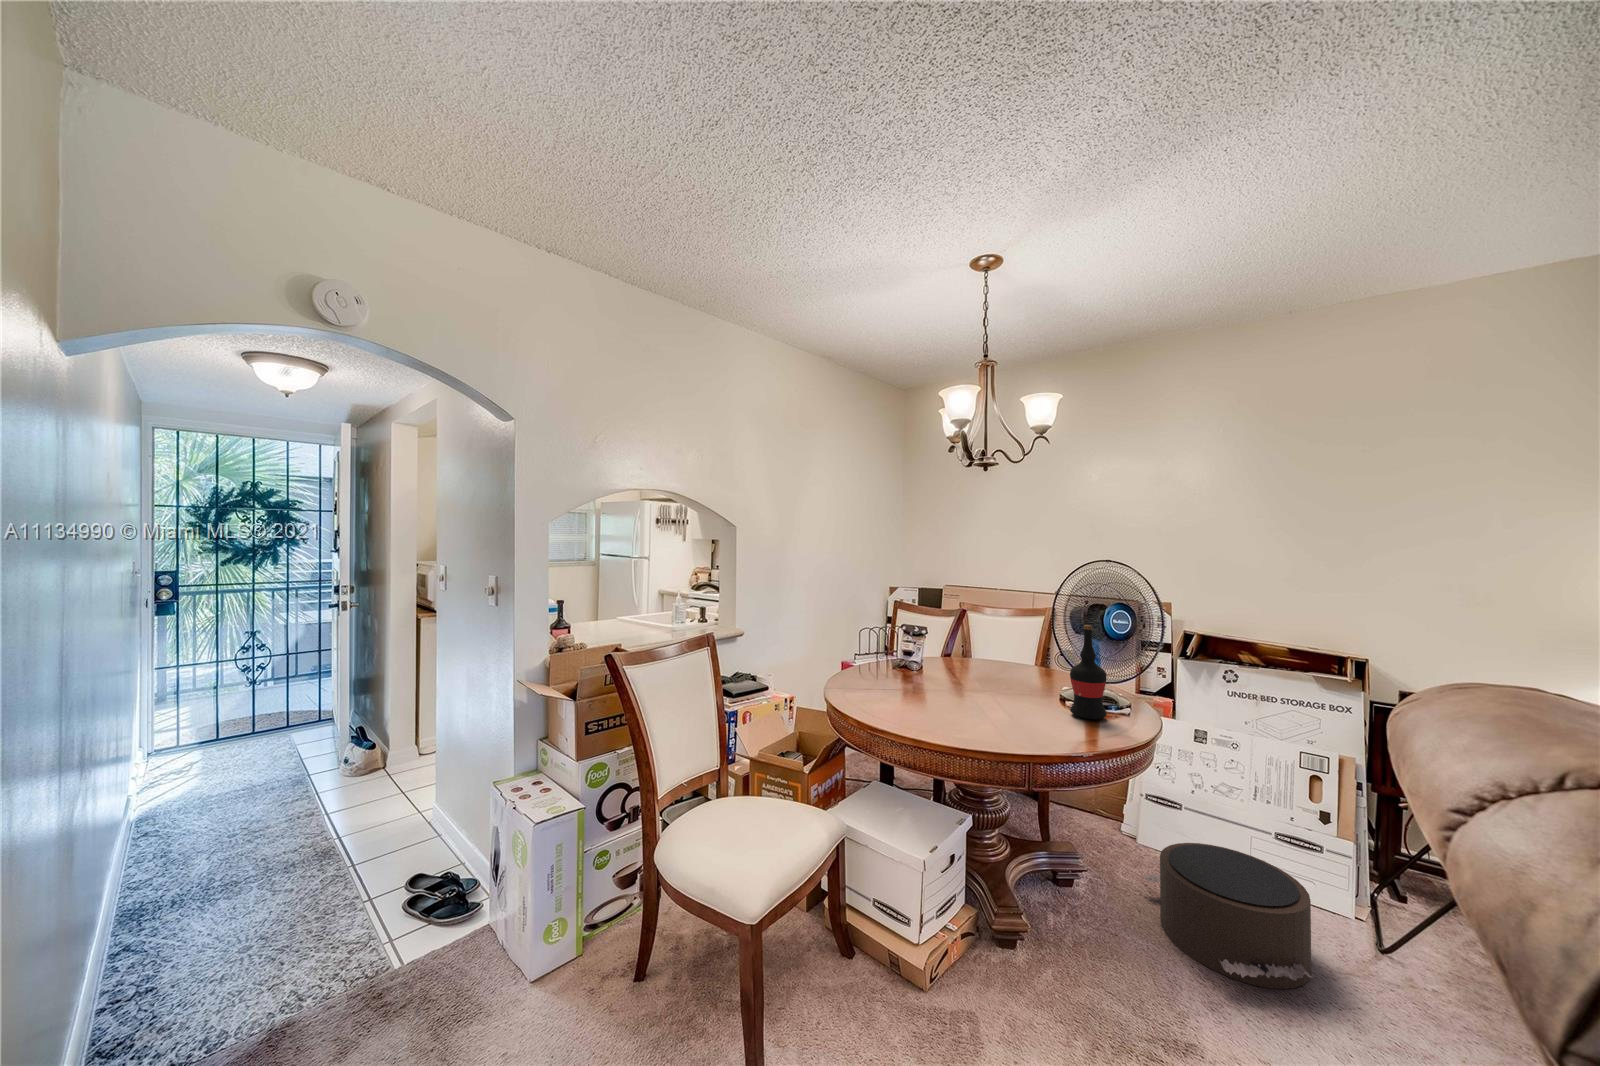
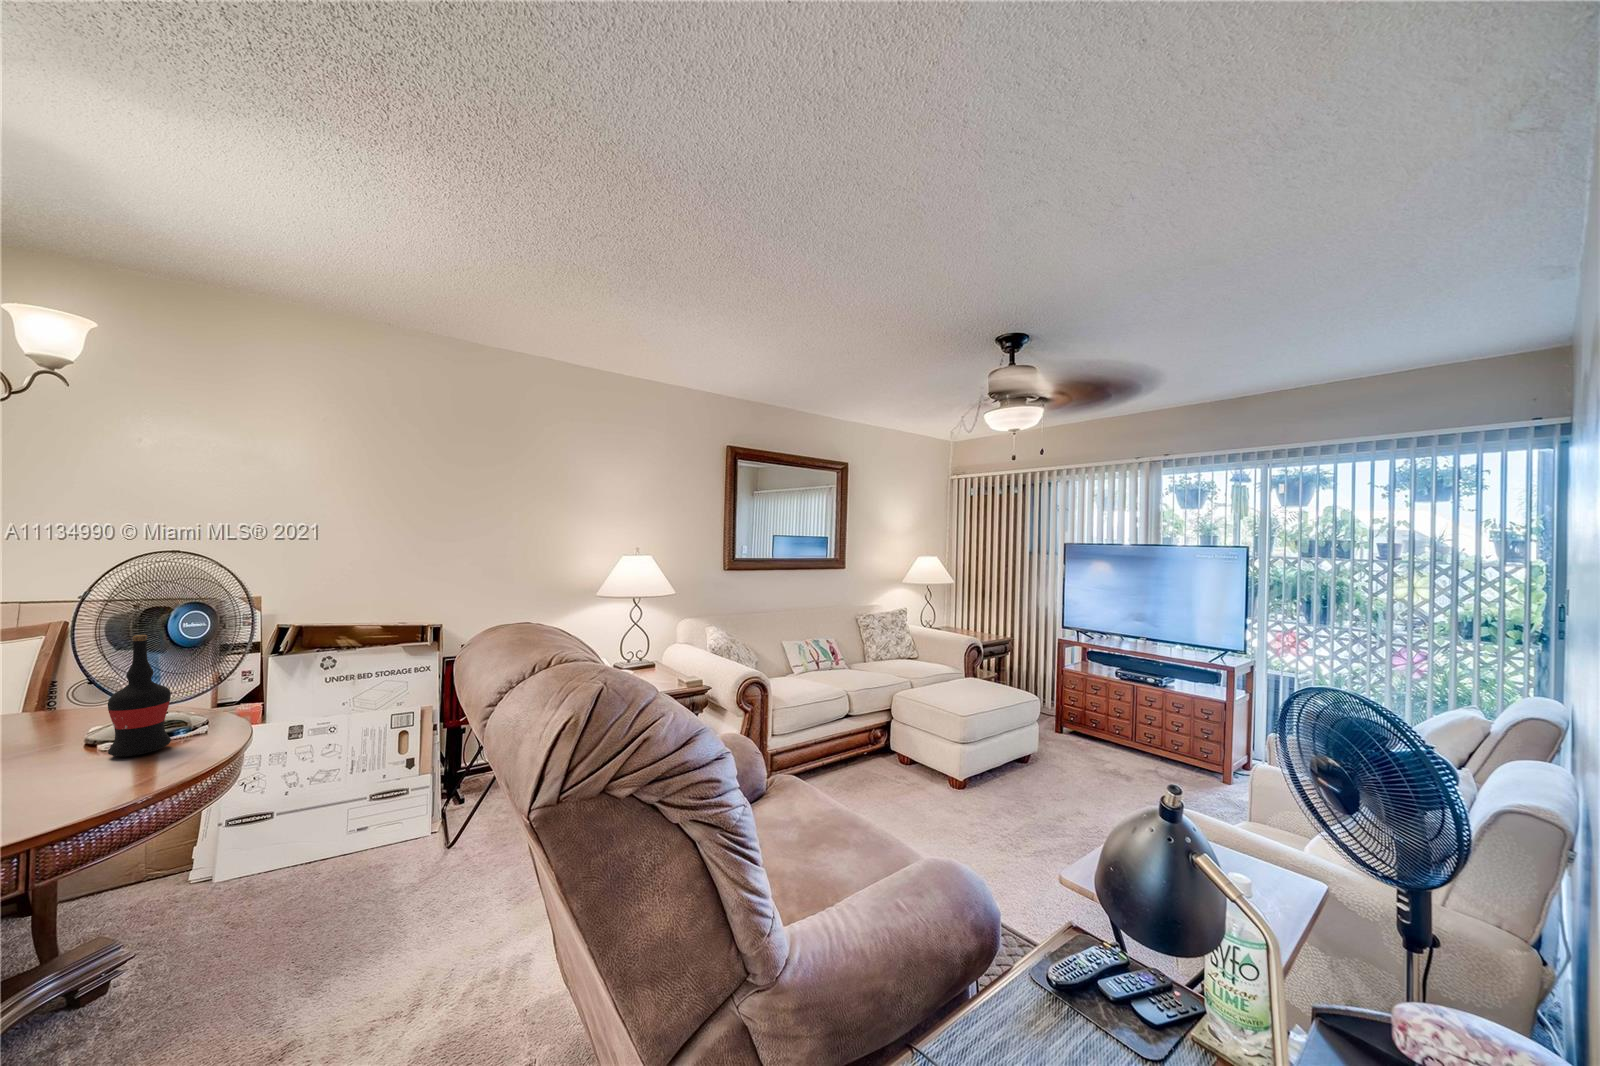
pouf: present [1143,843,1314,989] -> none [222,826,398,963]

